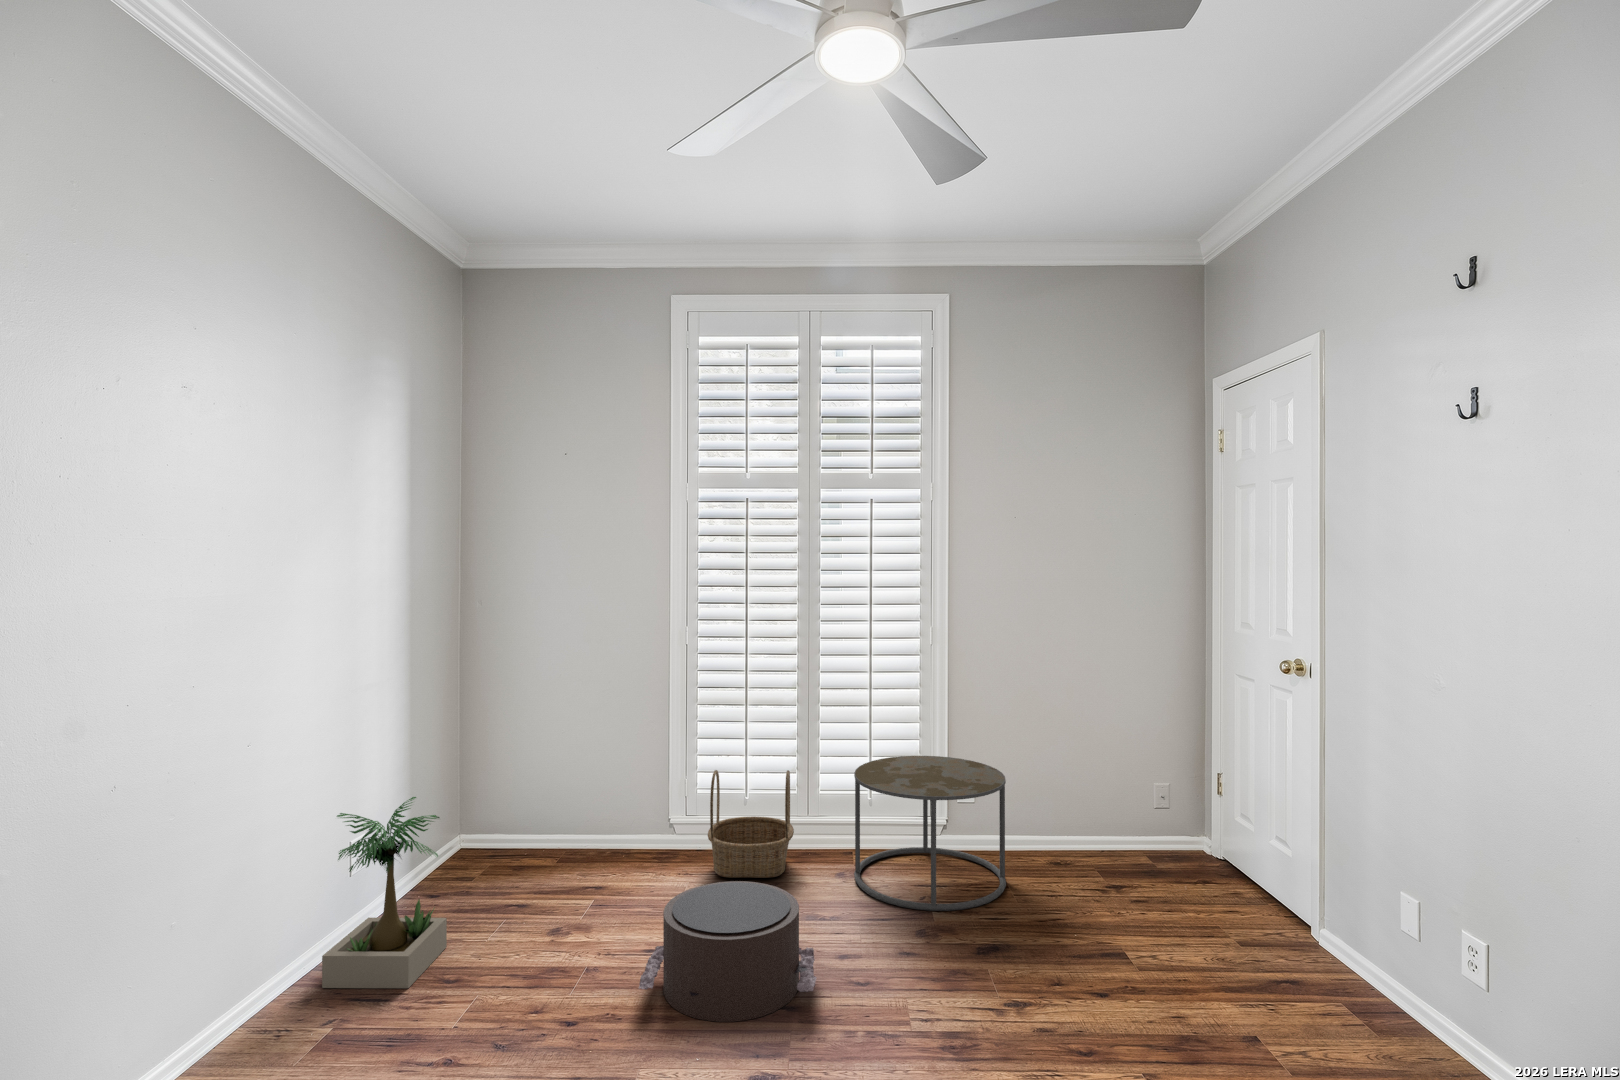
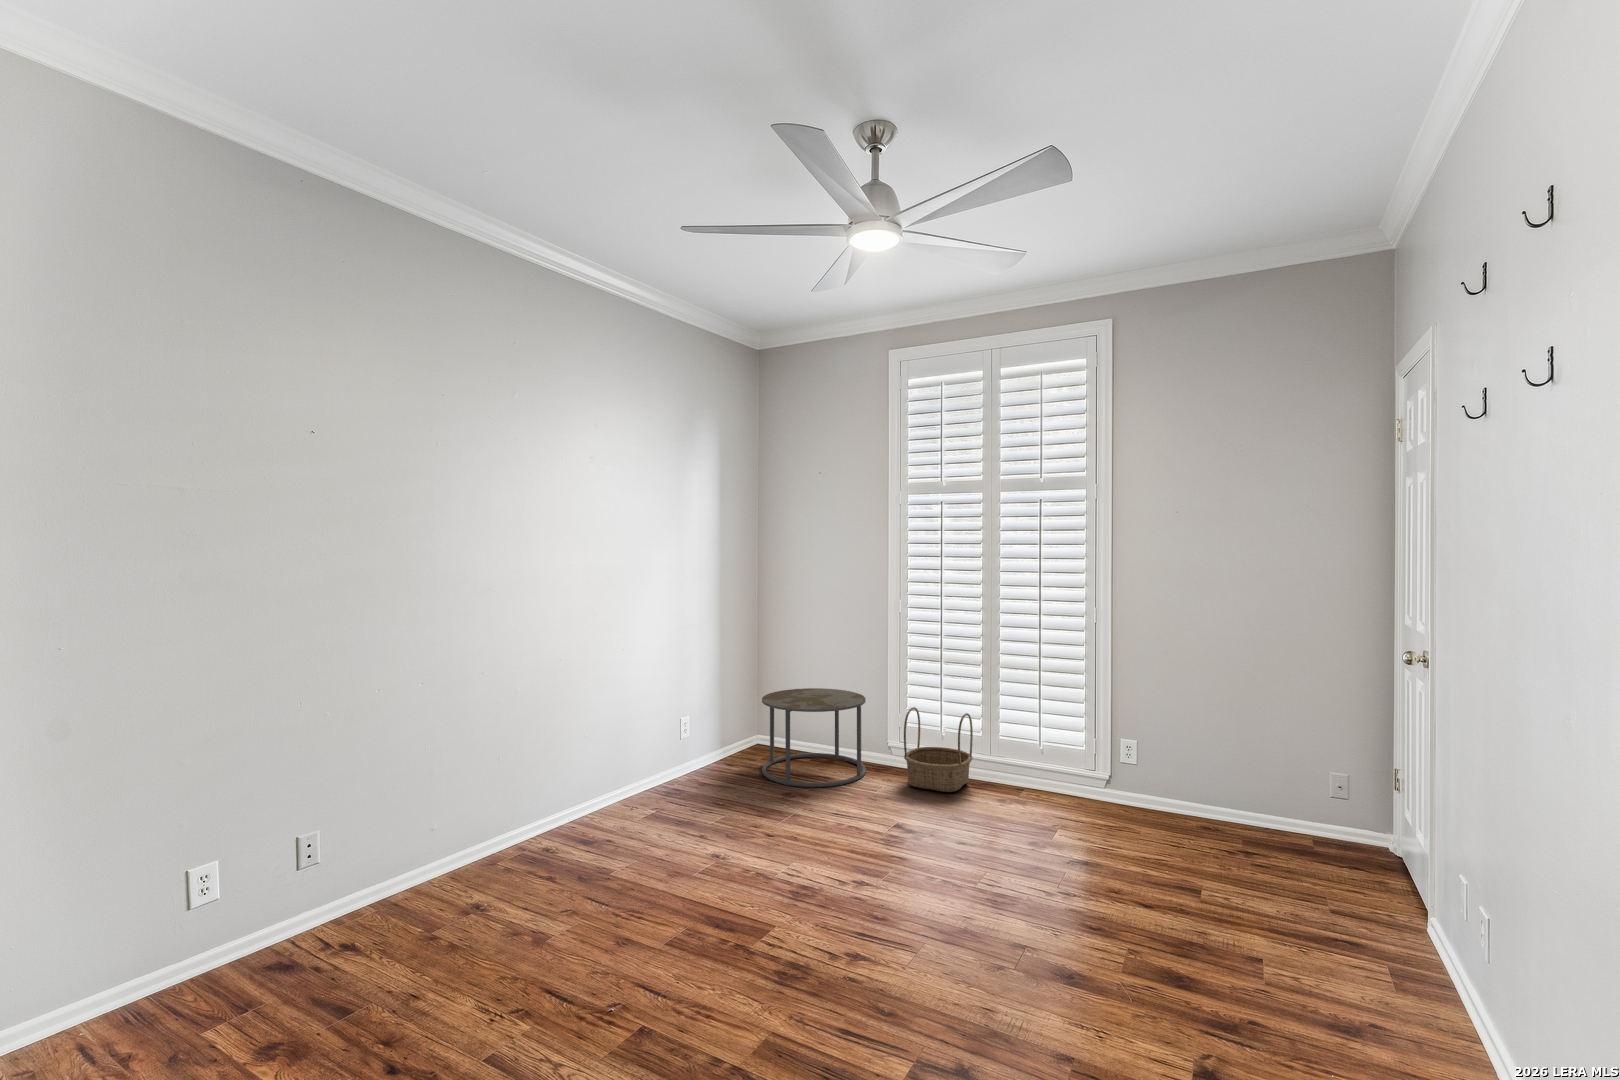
side table: present [854,756,1006,911] -> present [762,688,866,787]
potted plant: present [322,797,447,988] -> none [645,695,718,809]
pouf: present [639,881,817,1022] -> none [800,777,930,865]

